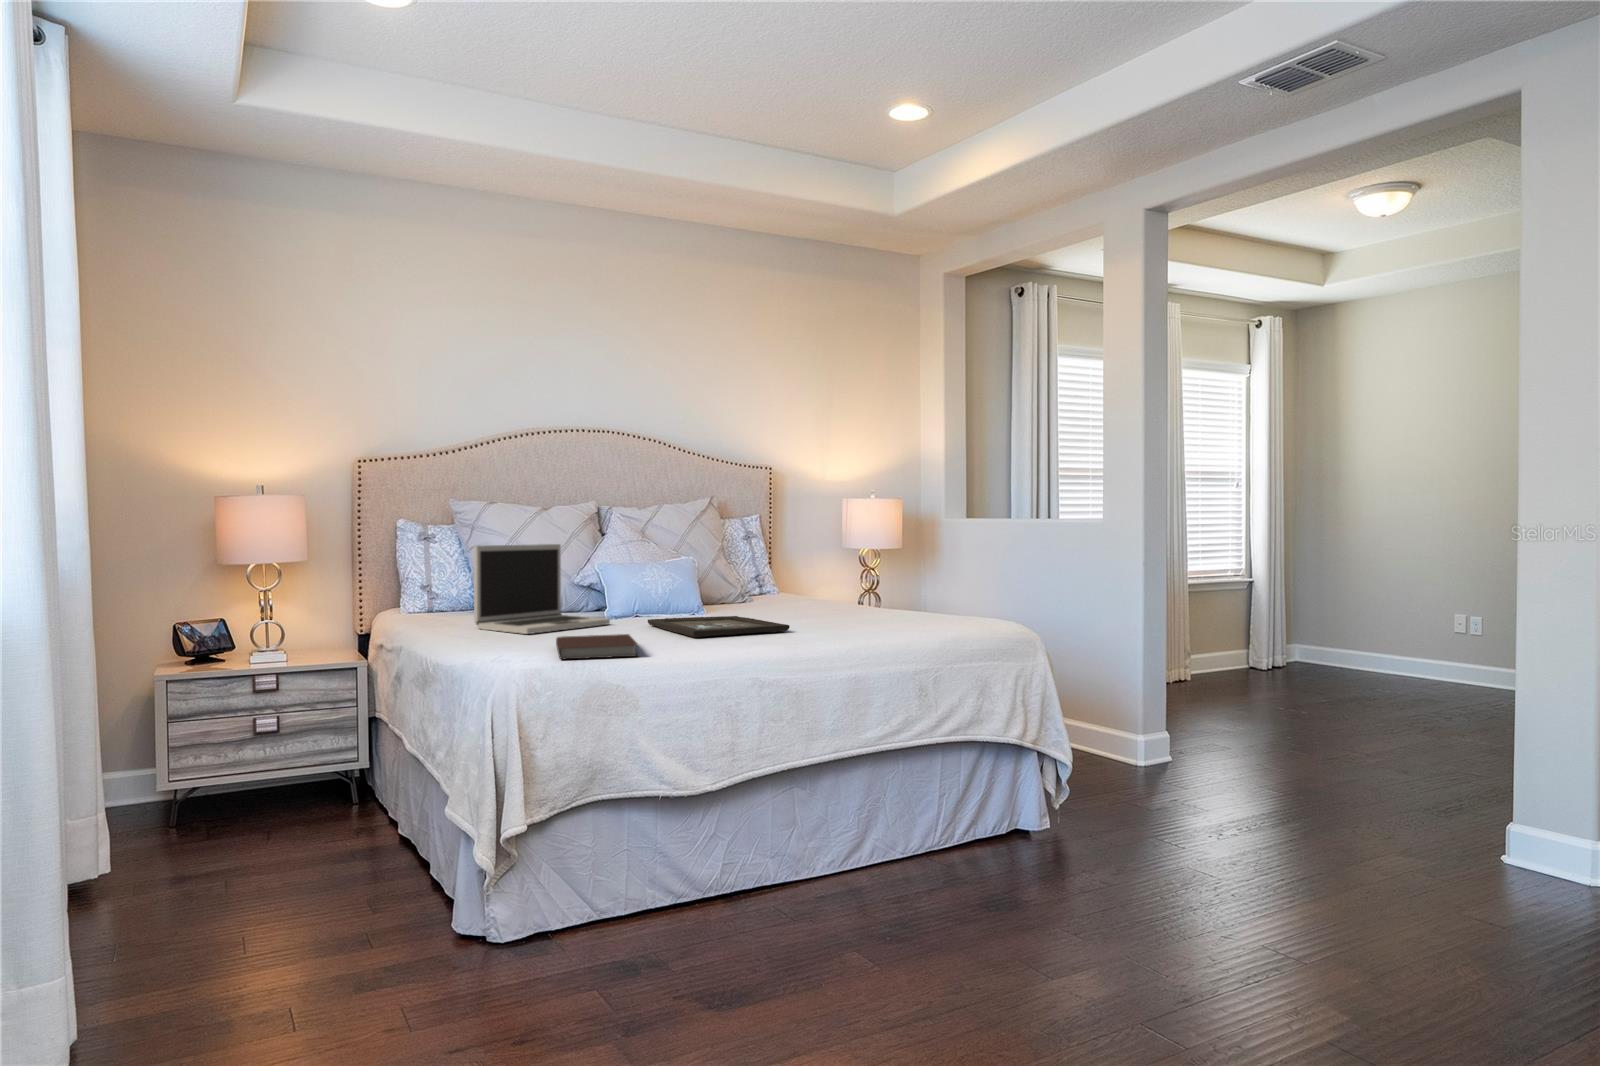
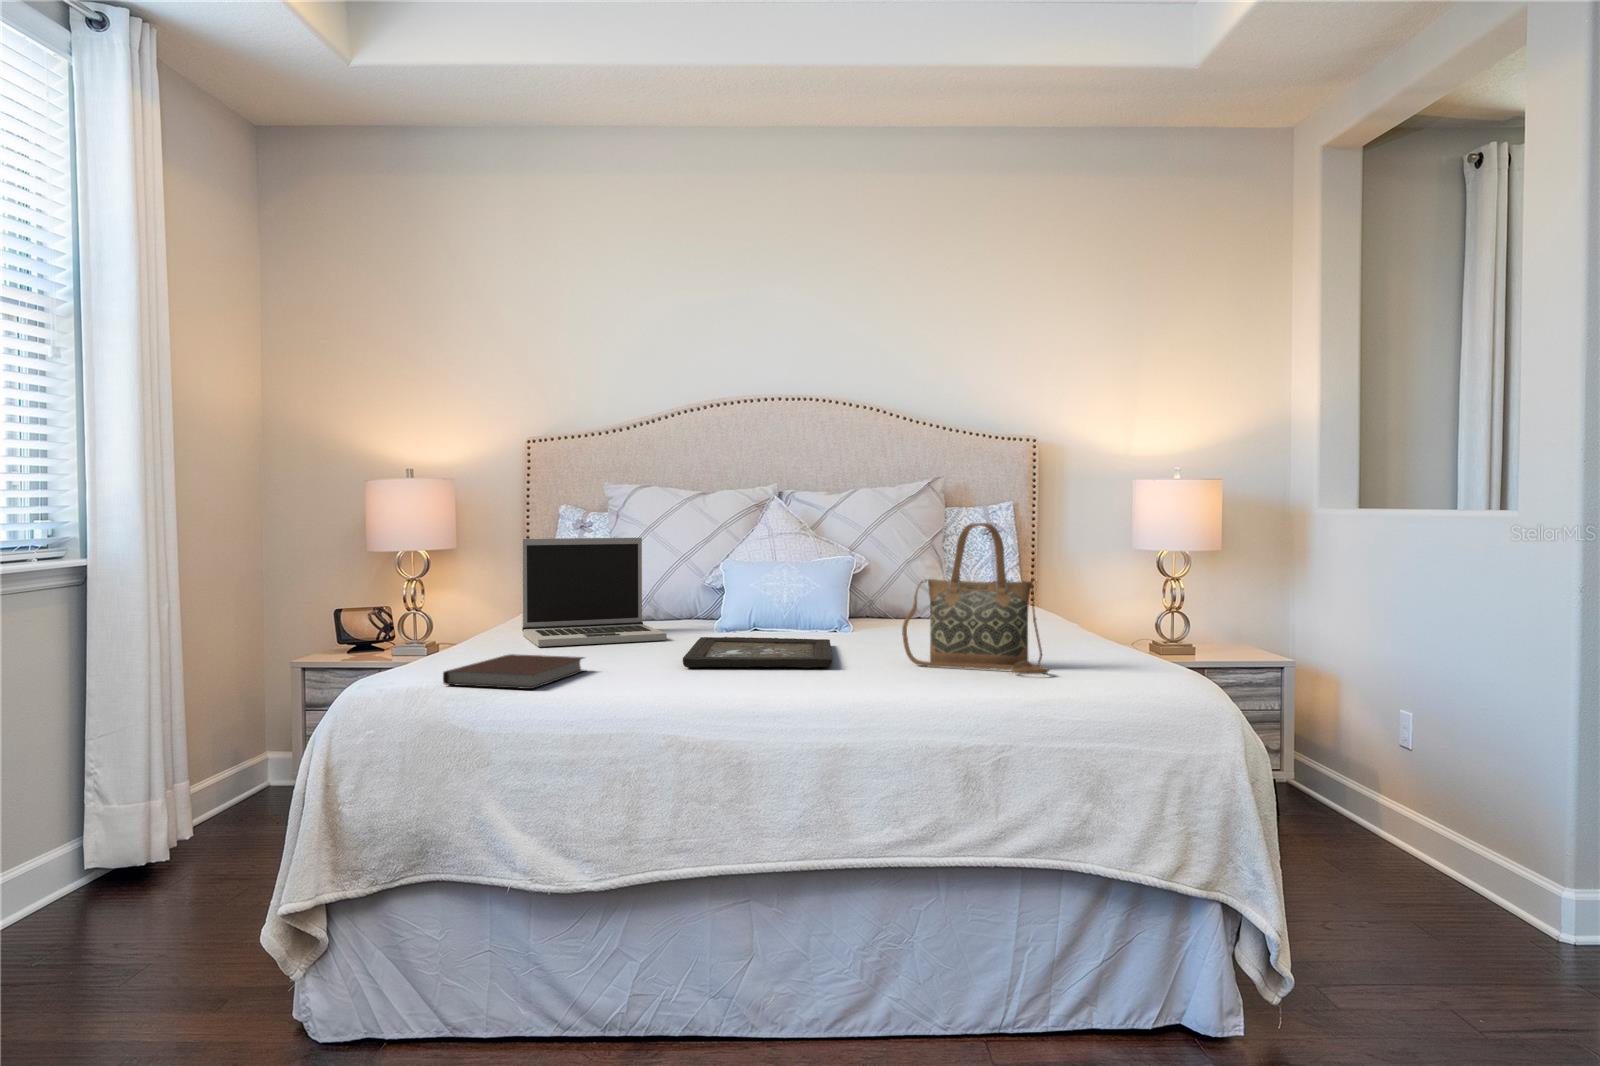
handbag: none [817,530,920,627] -> present [902,523,1049,674]

